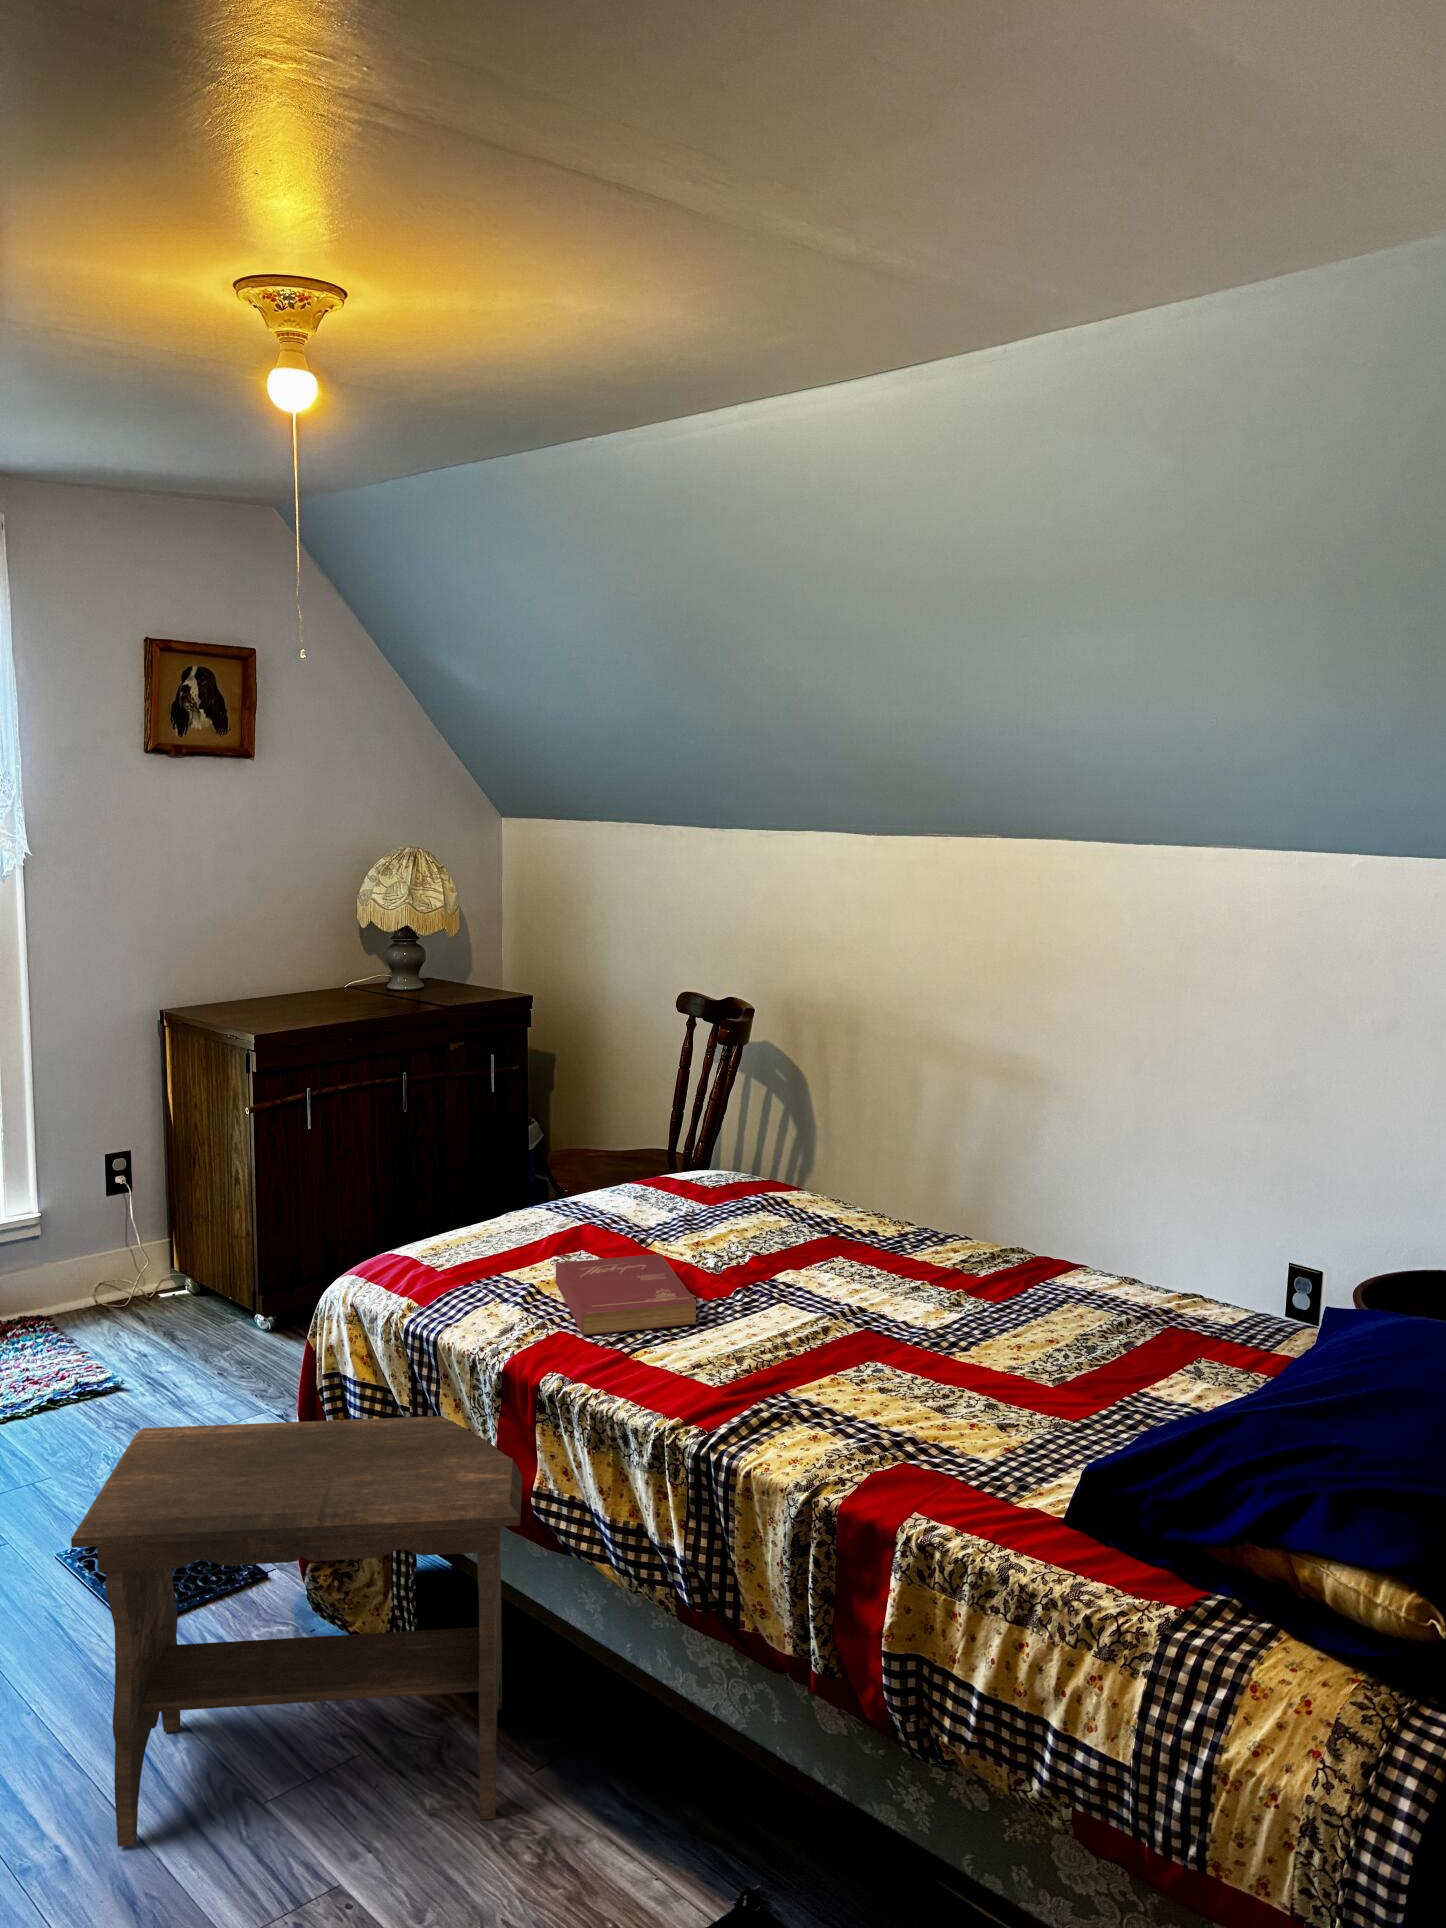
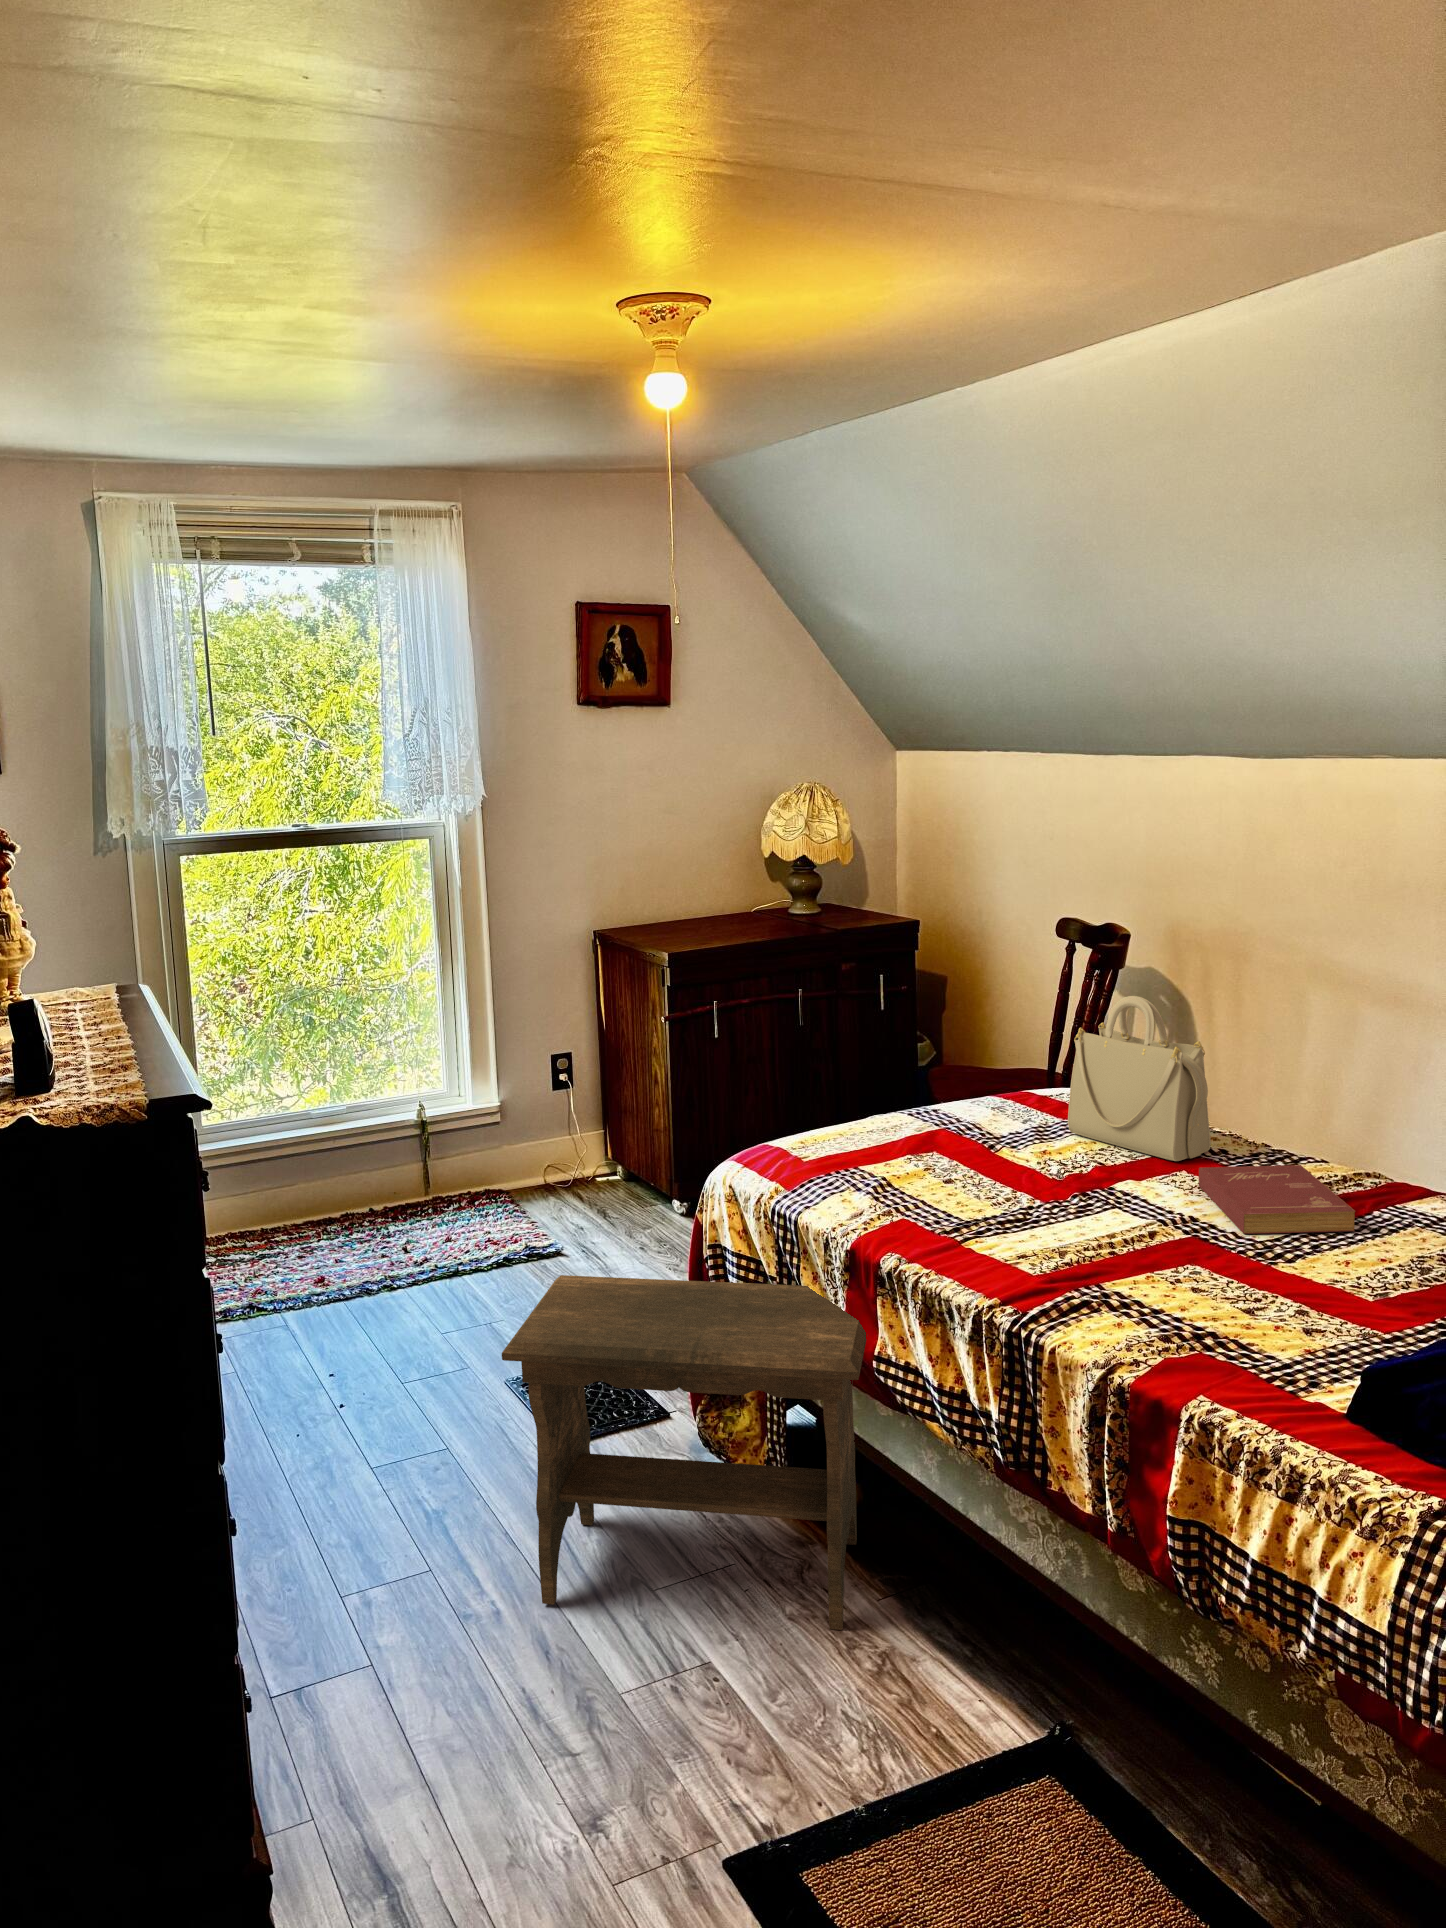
handbag: none [719,1074,864,1247] -> present [1068,996,1211,1161]
book: present [556,1254,696,1335] -> present [1199,1165,1355,1234]

